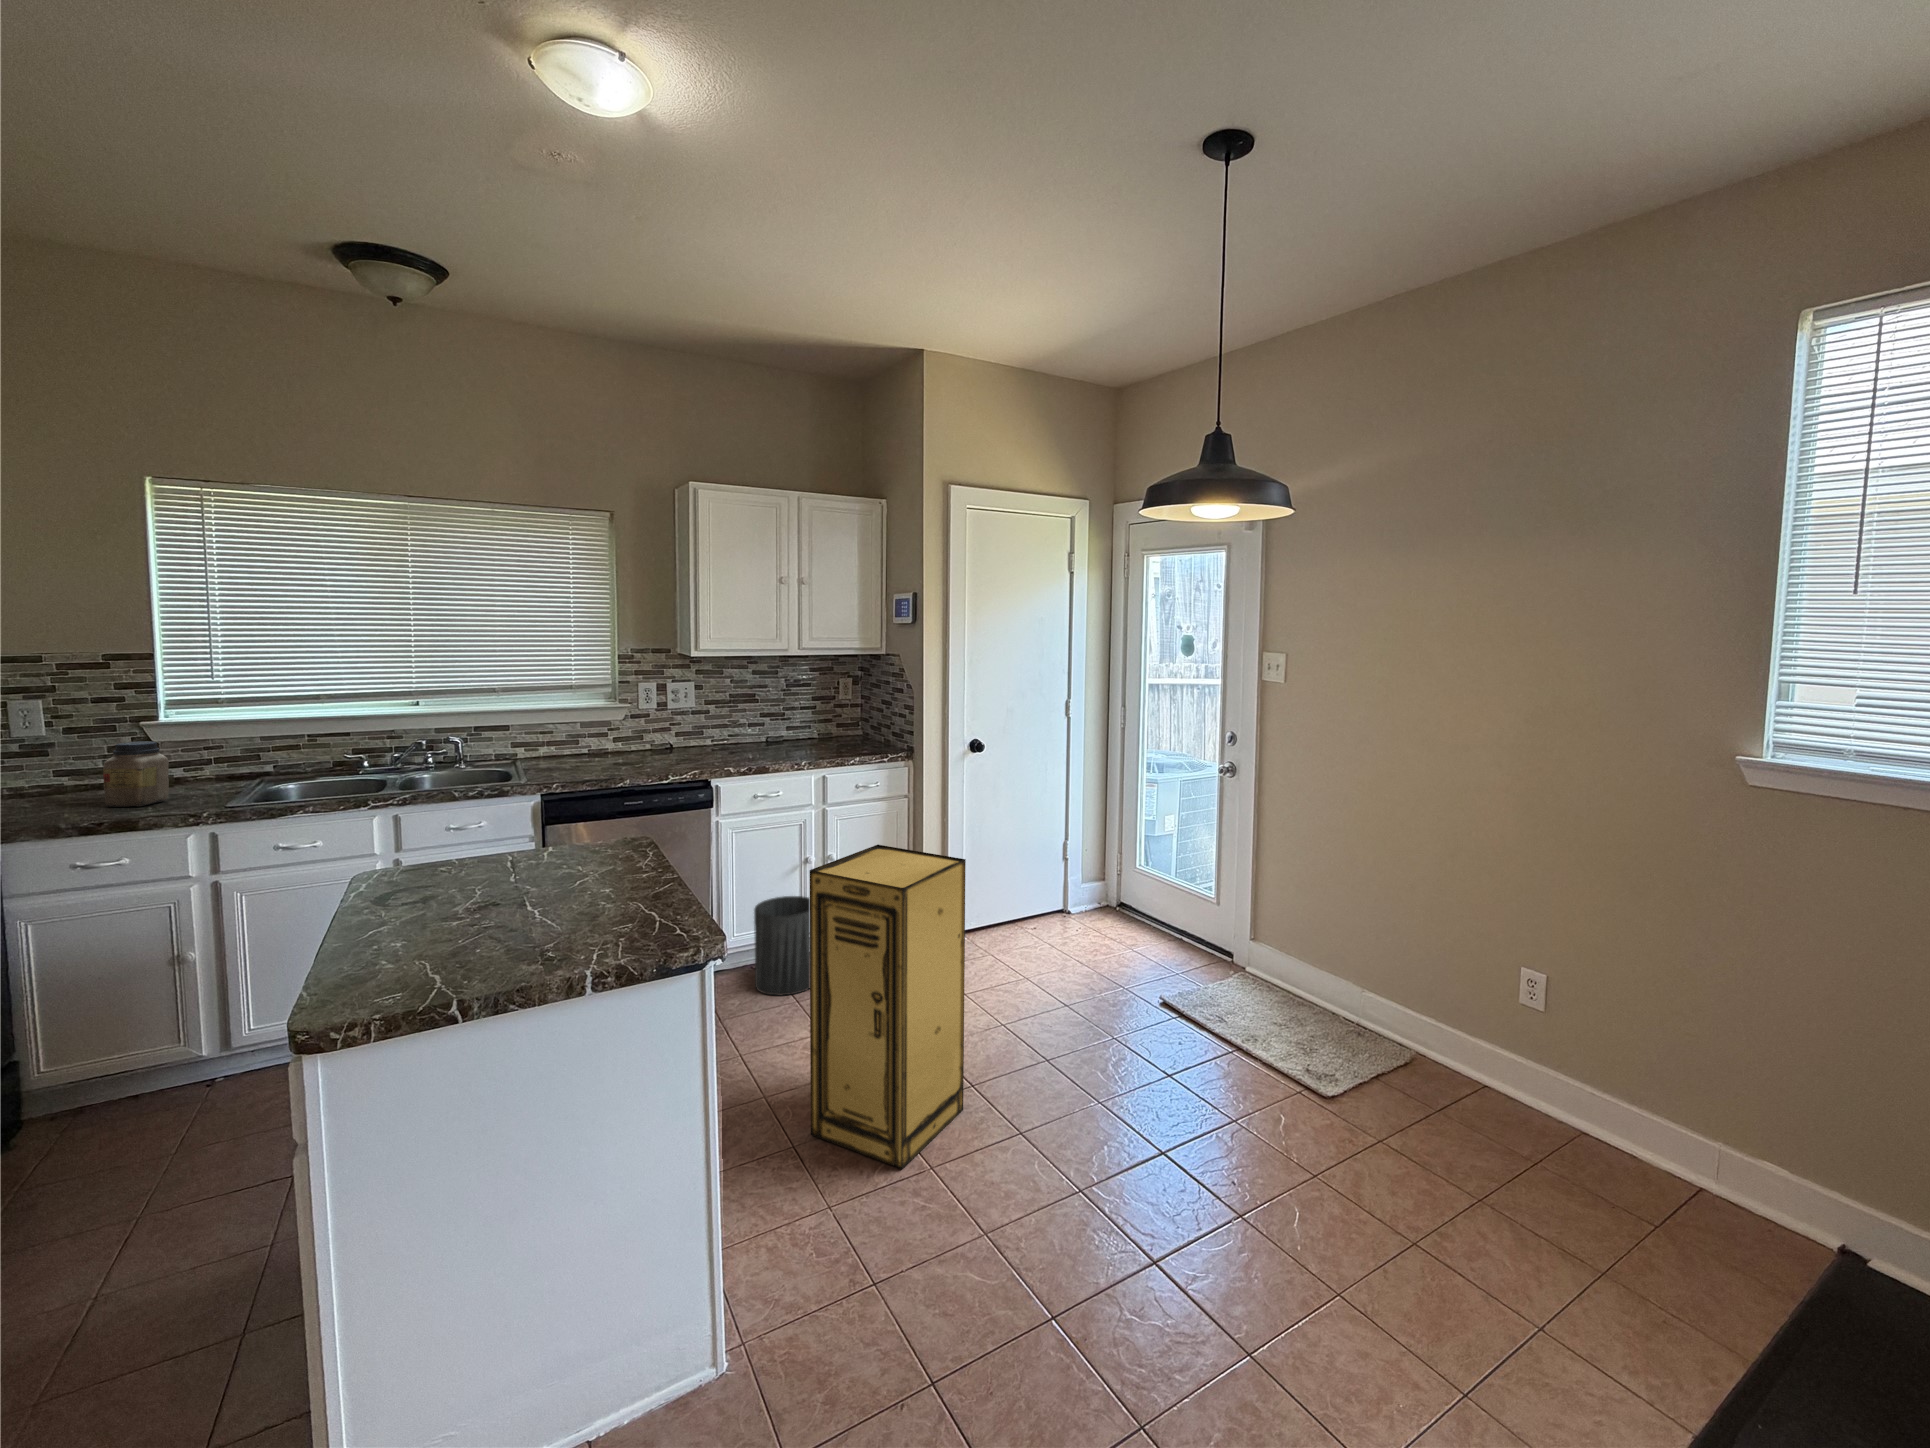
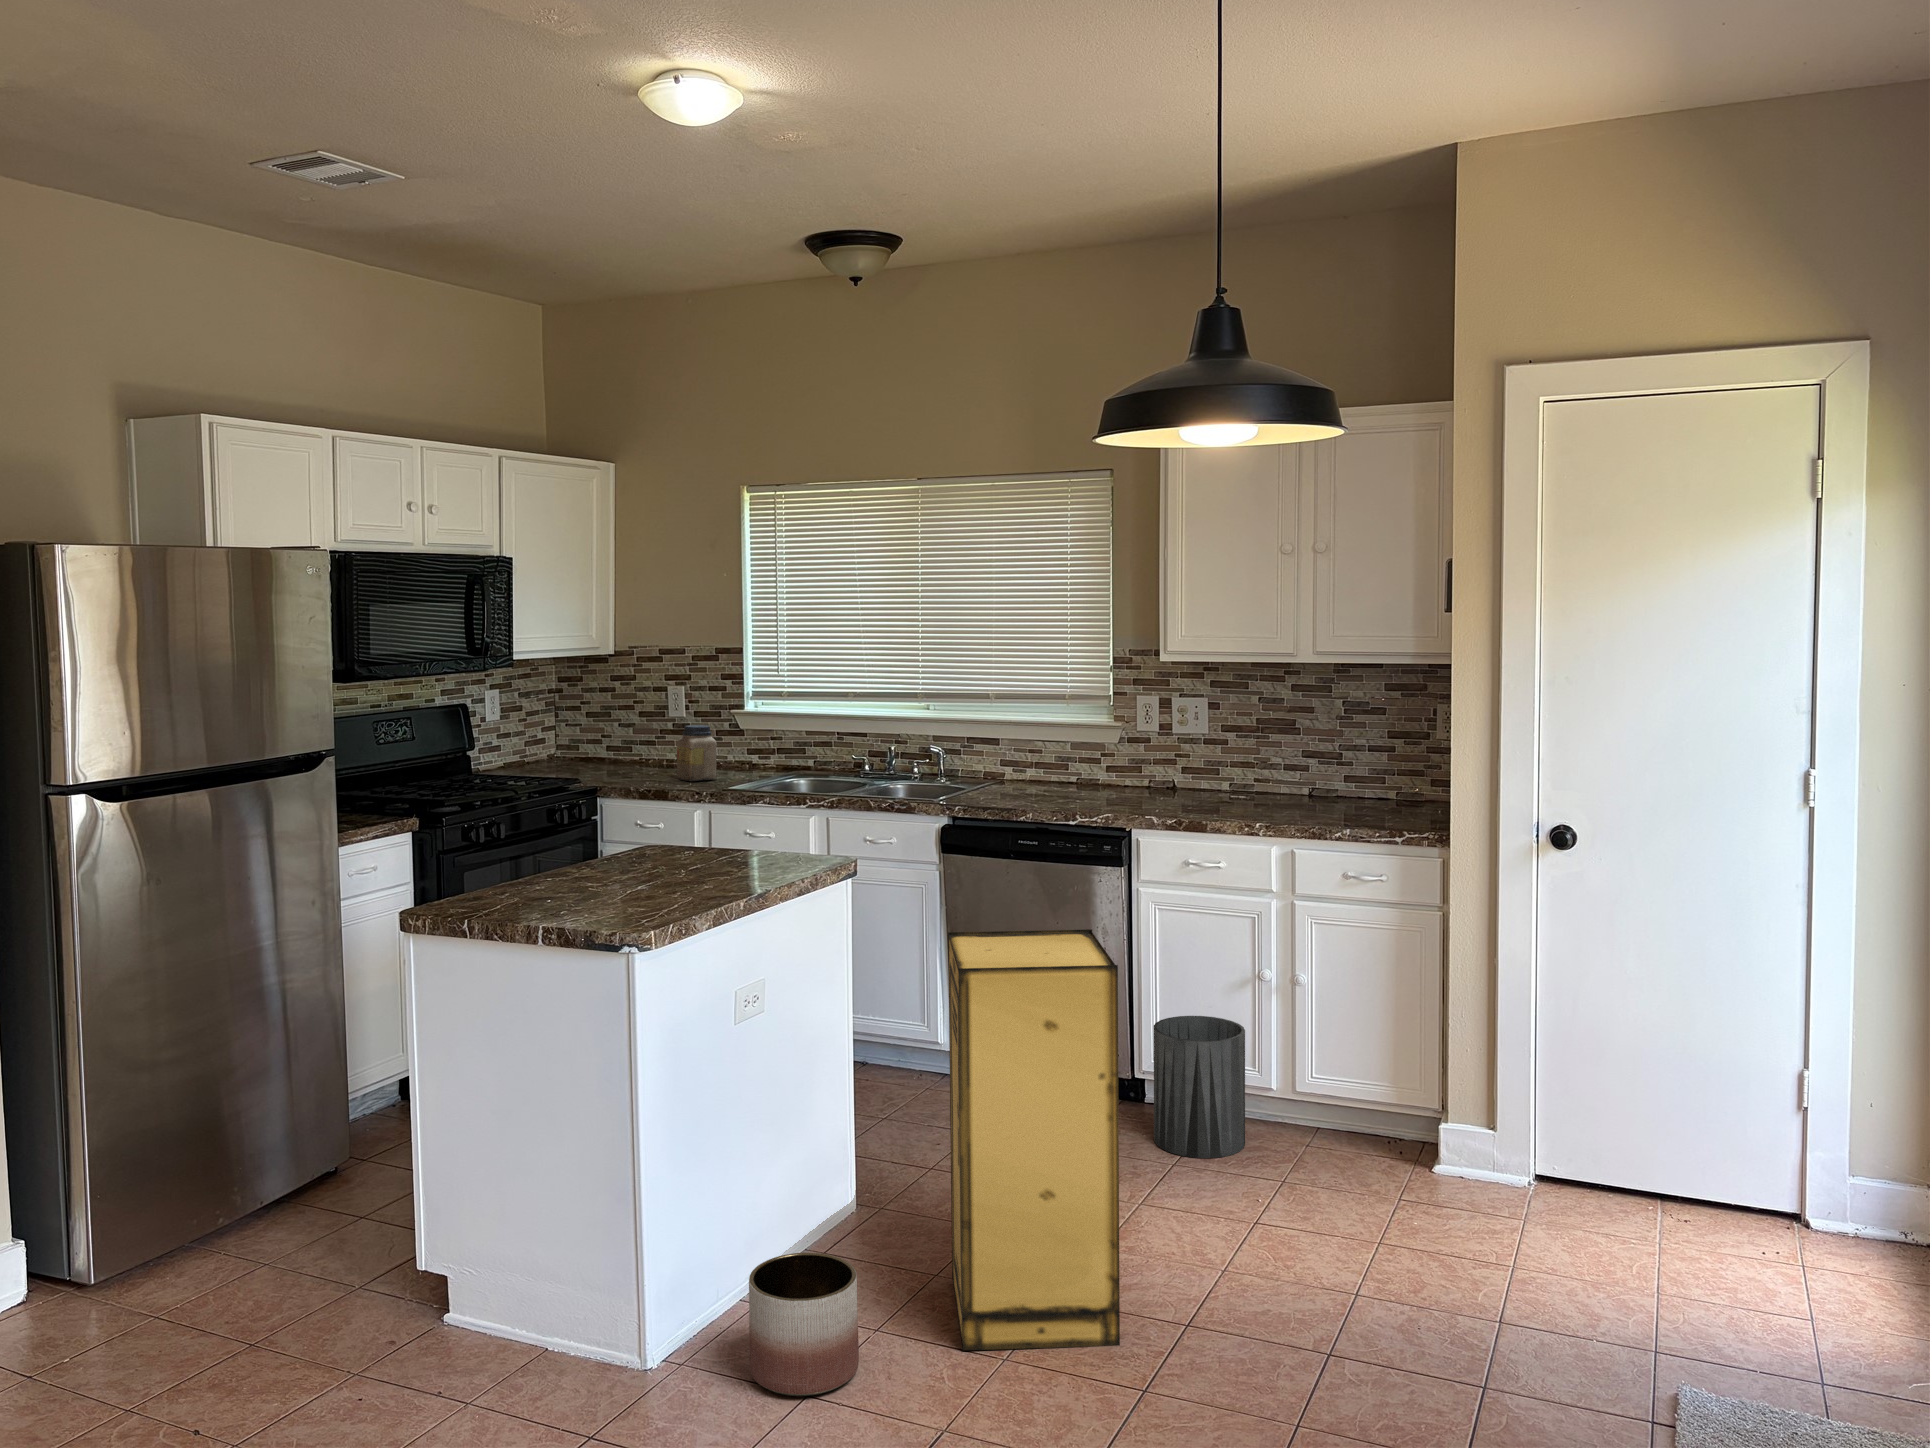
planter: none [794,1149,887,1285] -> present [749,1252,859,1396]

